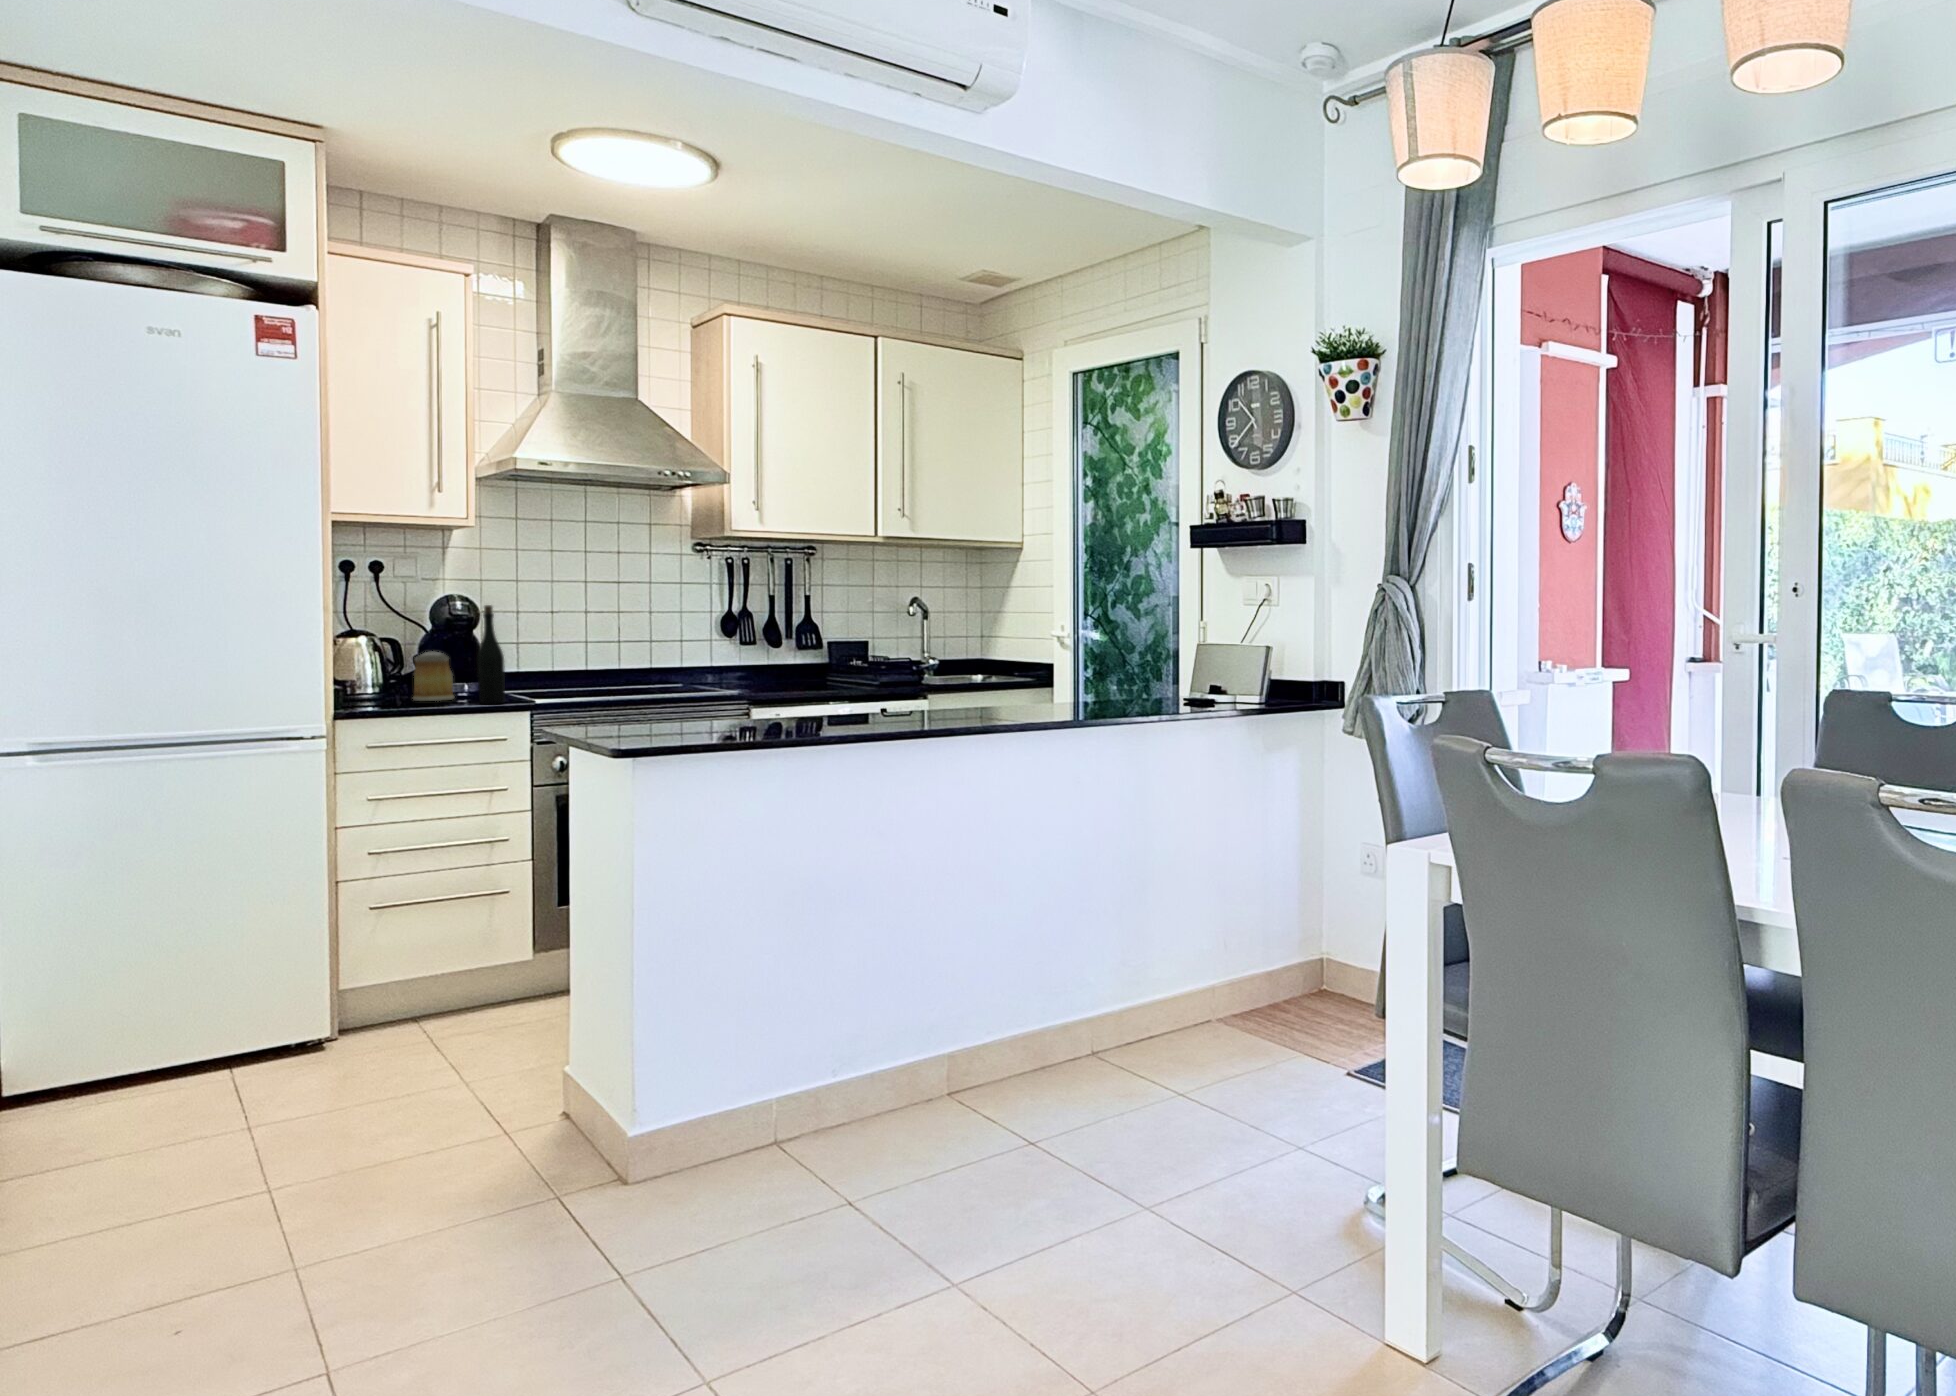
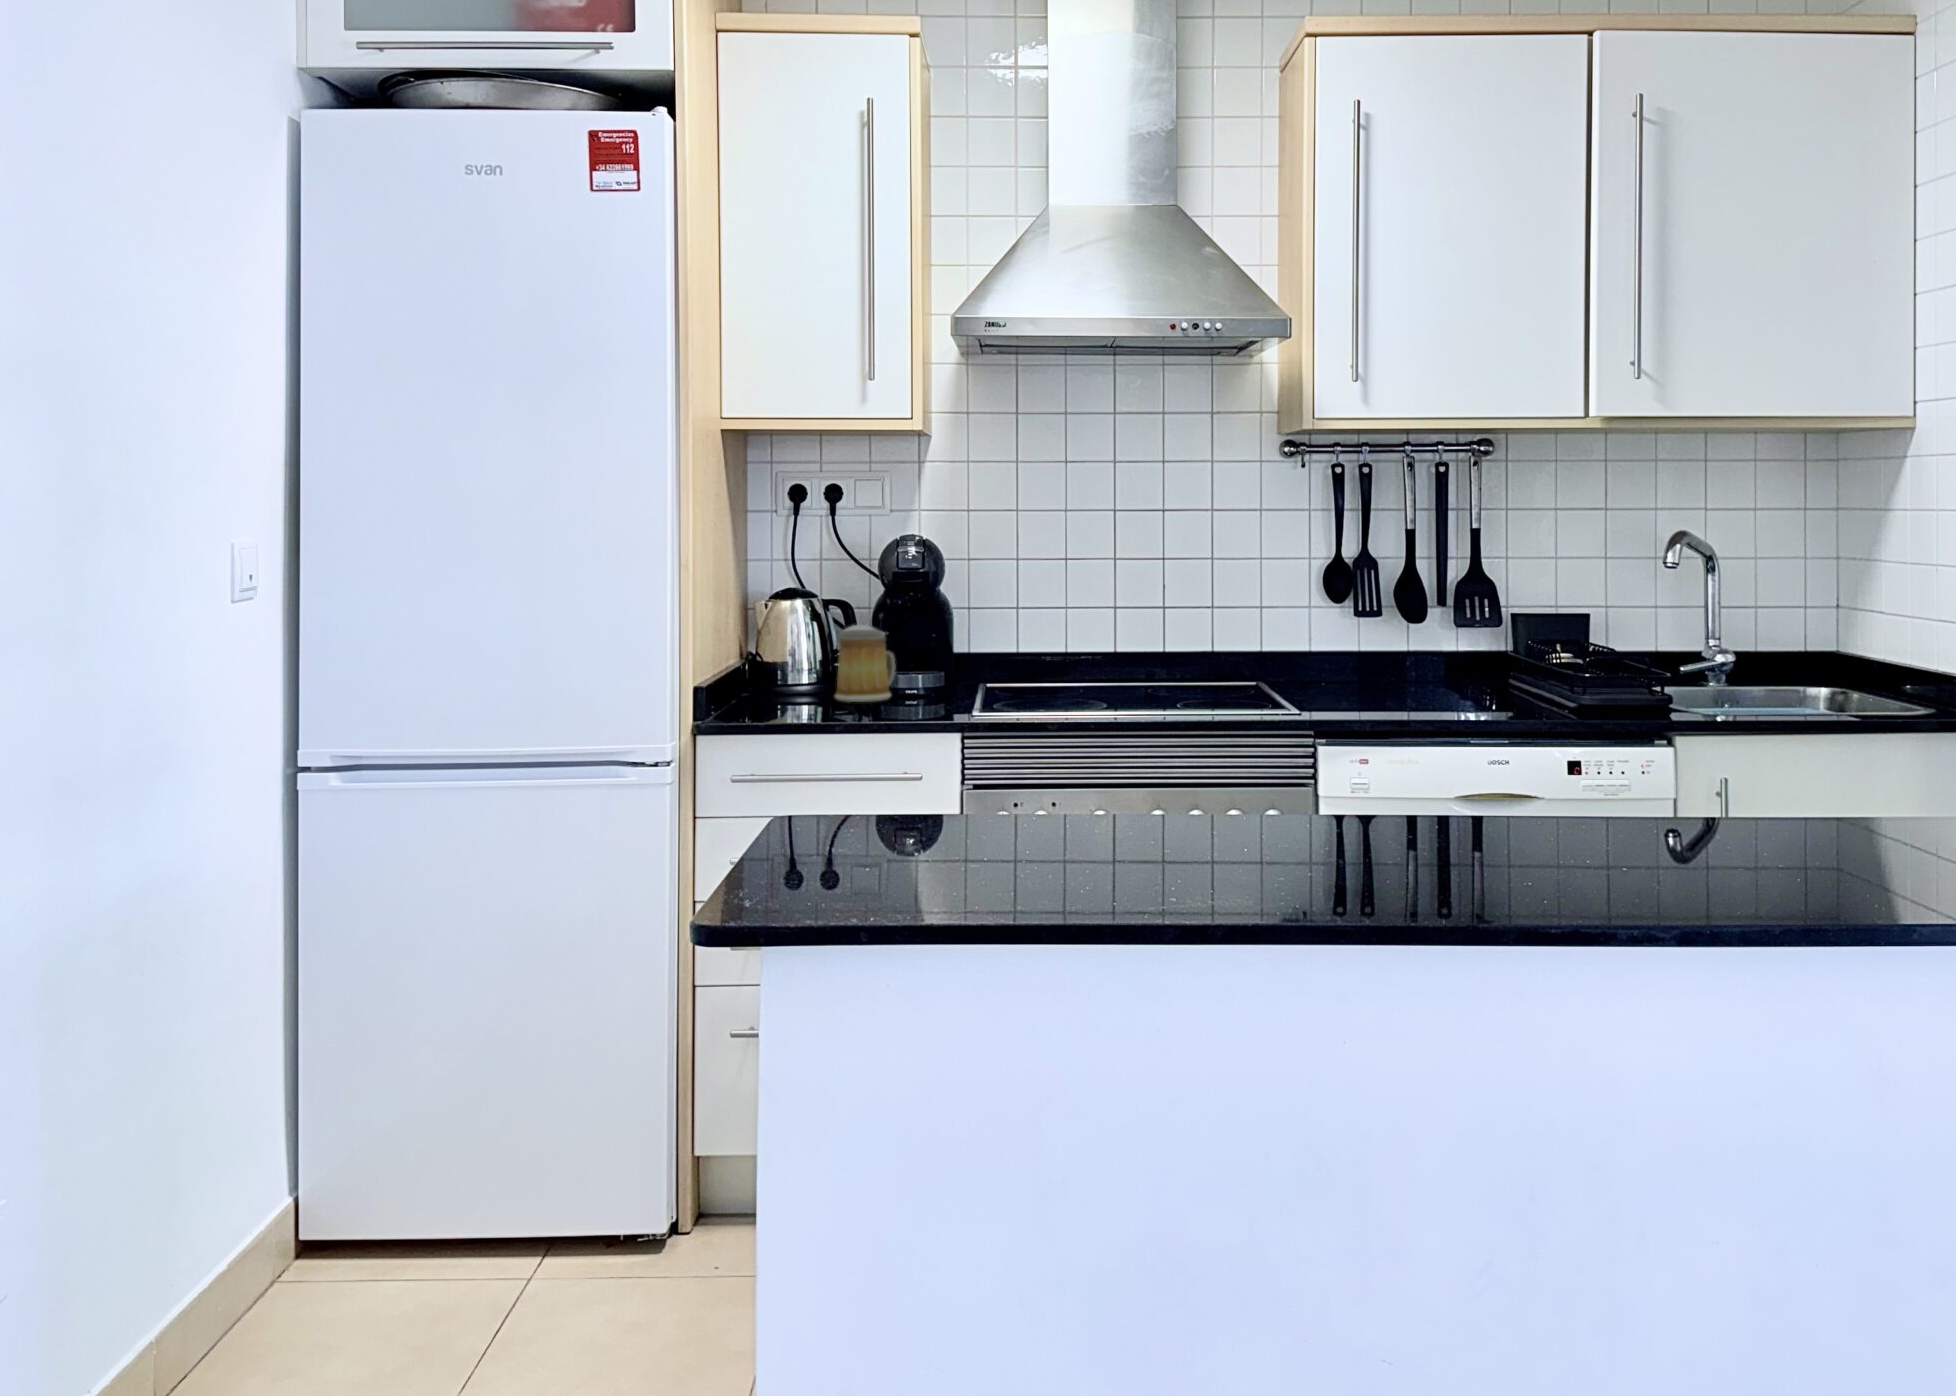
bottle: present [477,605,505,704] -> none [902,554,941,713]

